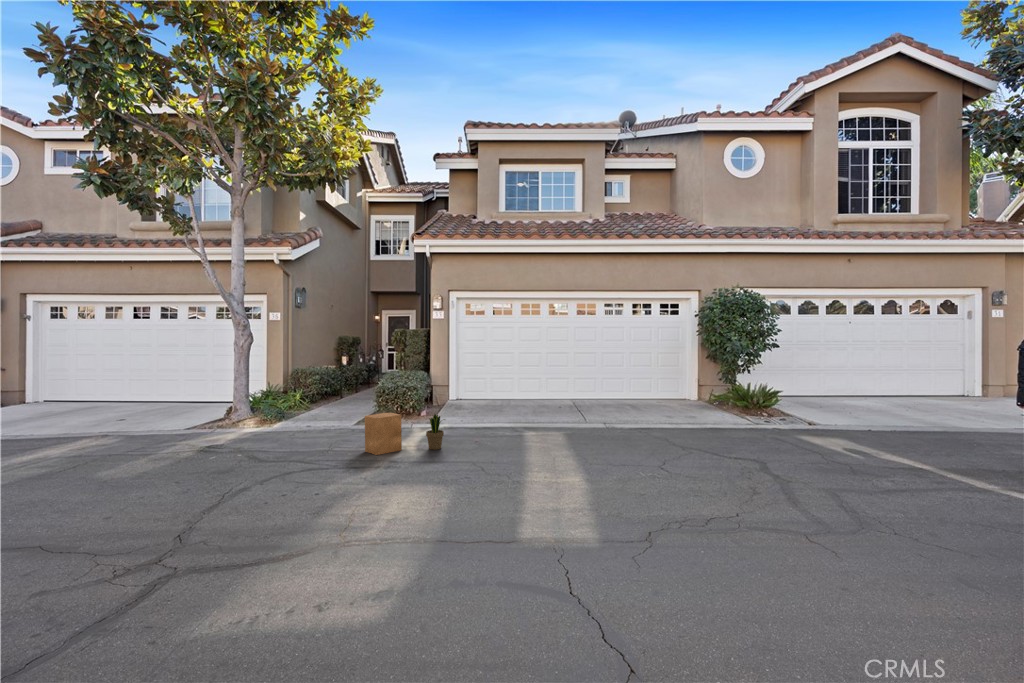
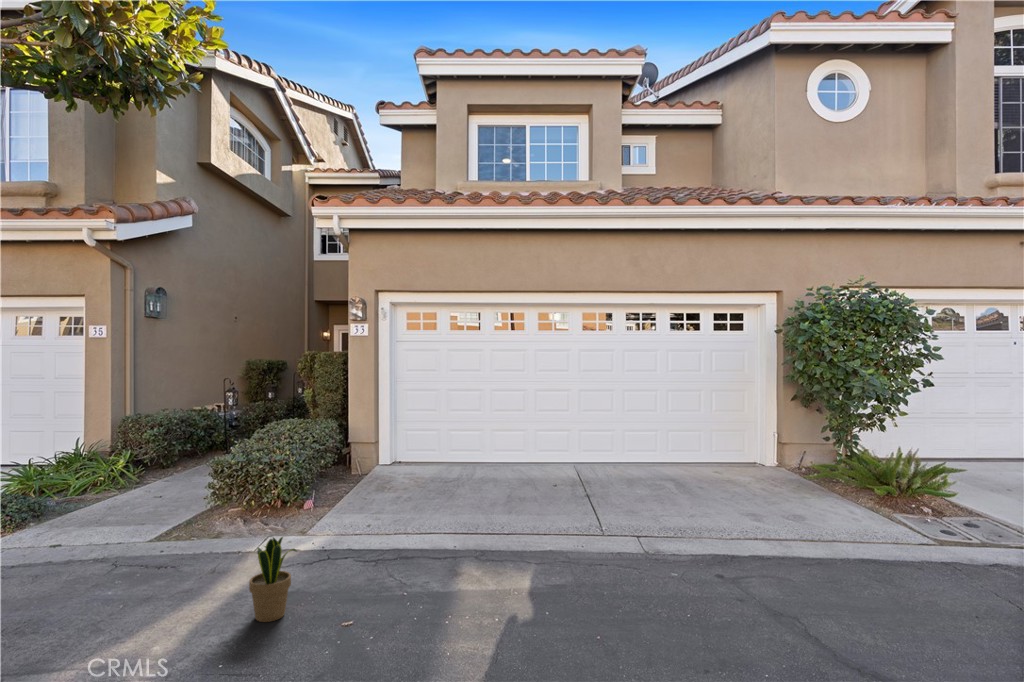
cardboard box: present [365,413,402,455] -> none [101,532,191,647]

